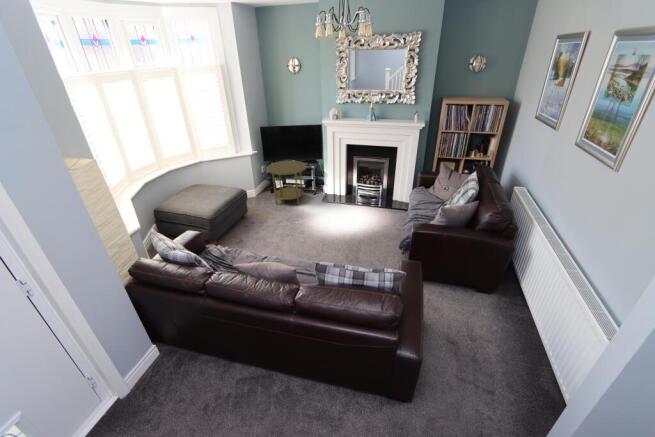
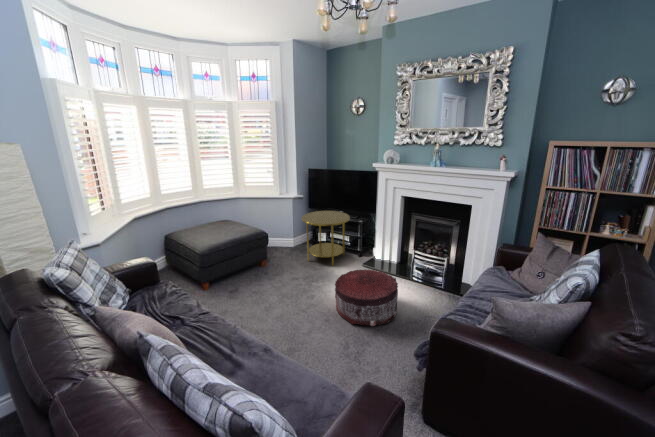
pouf: none [316,202,361,241] -> present [335,270,398,326]

